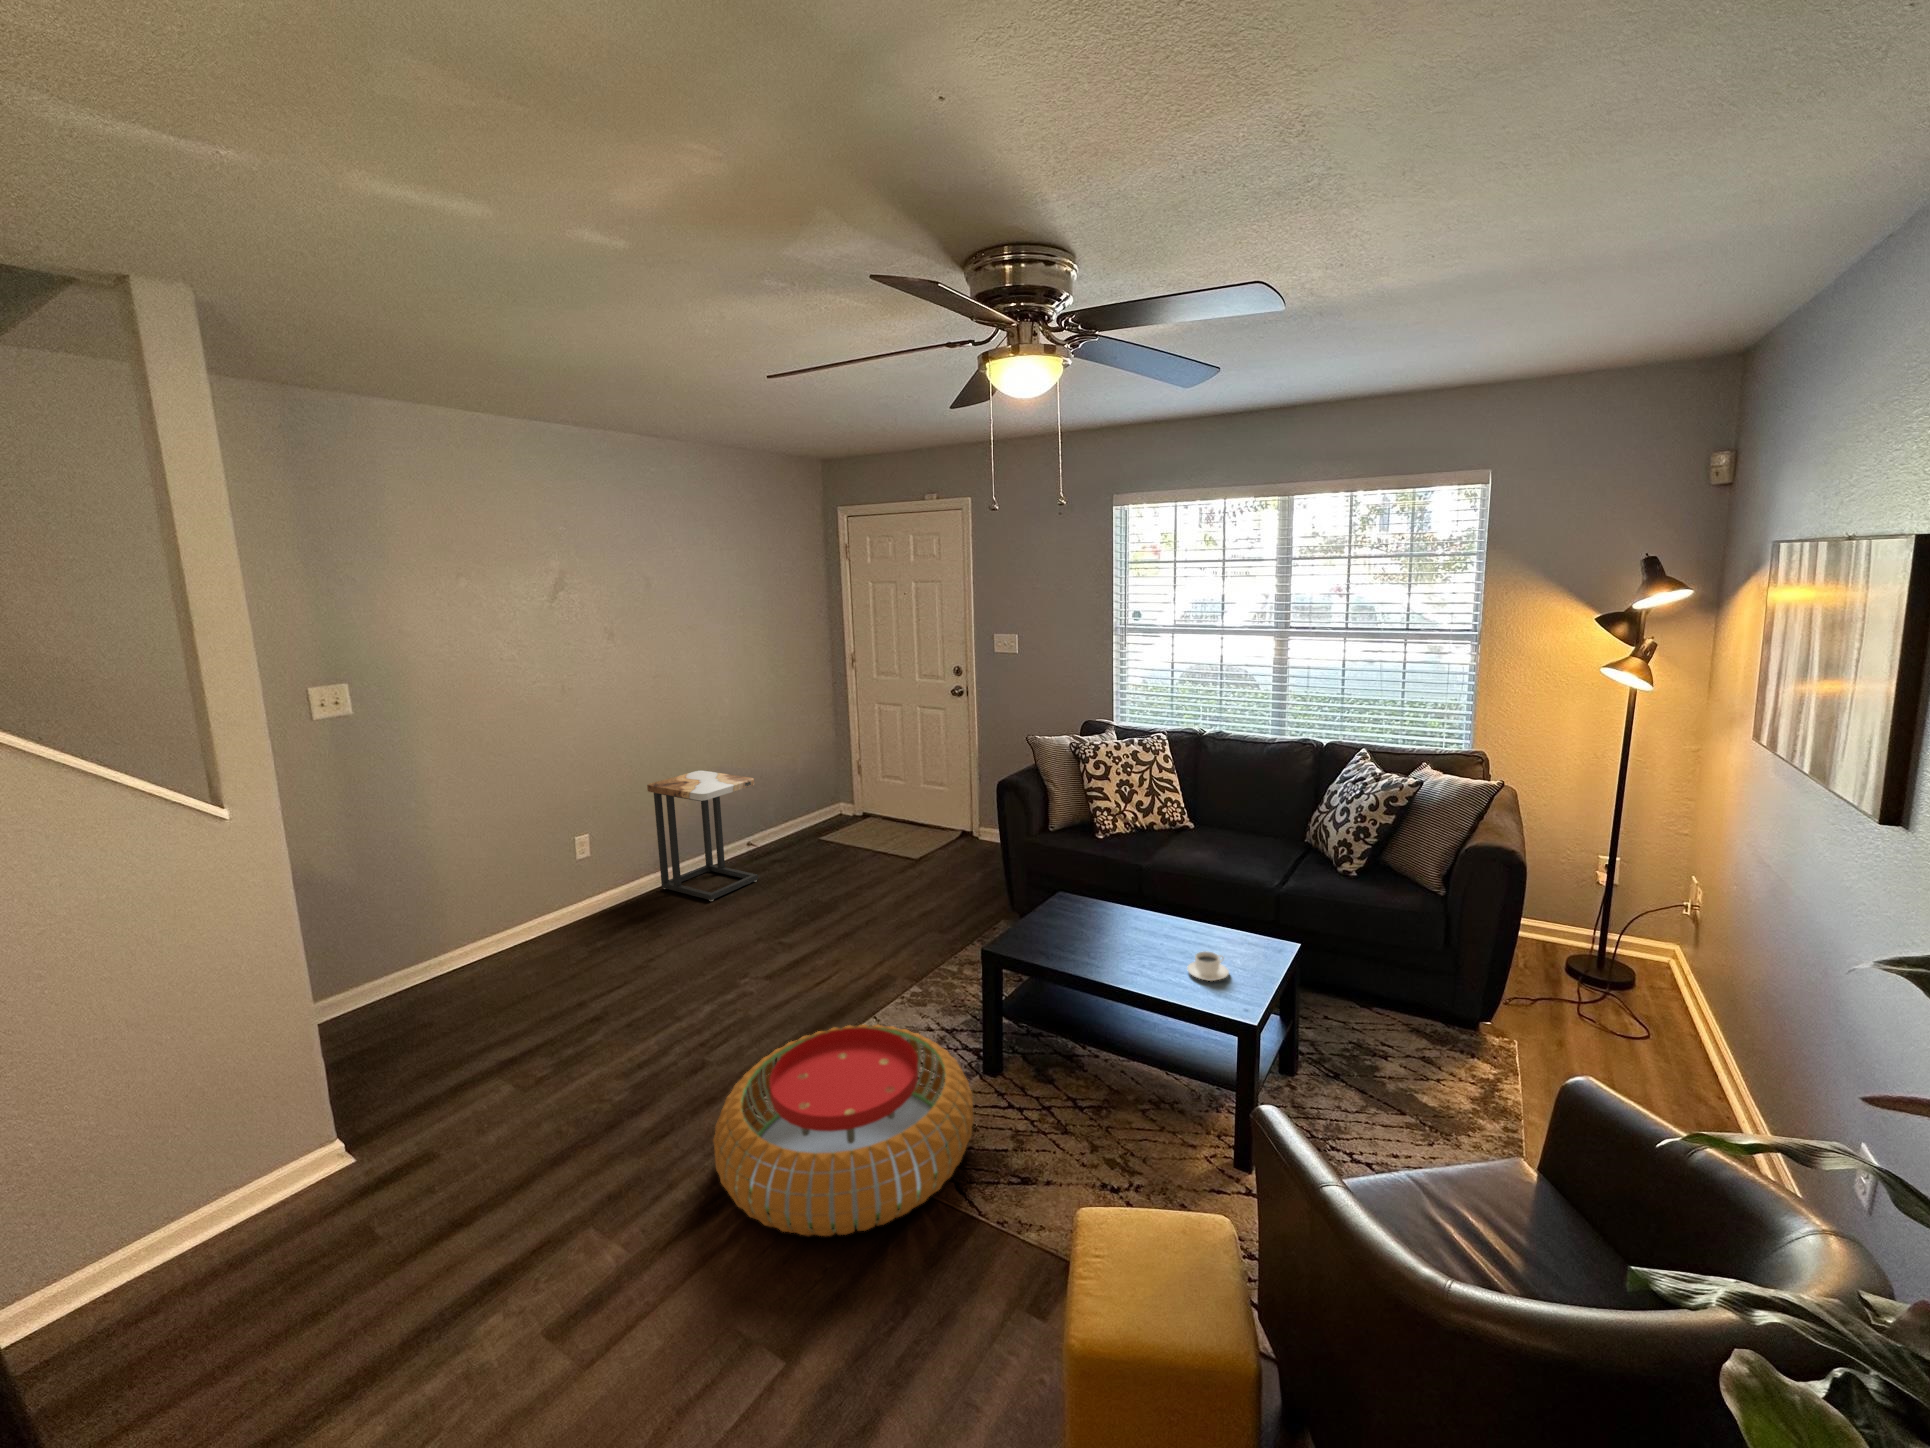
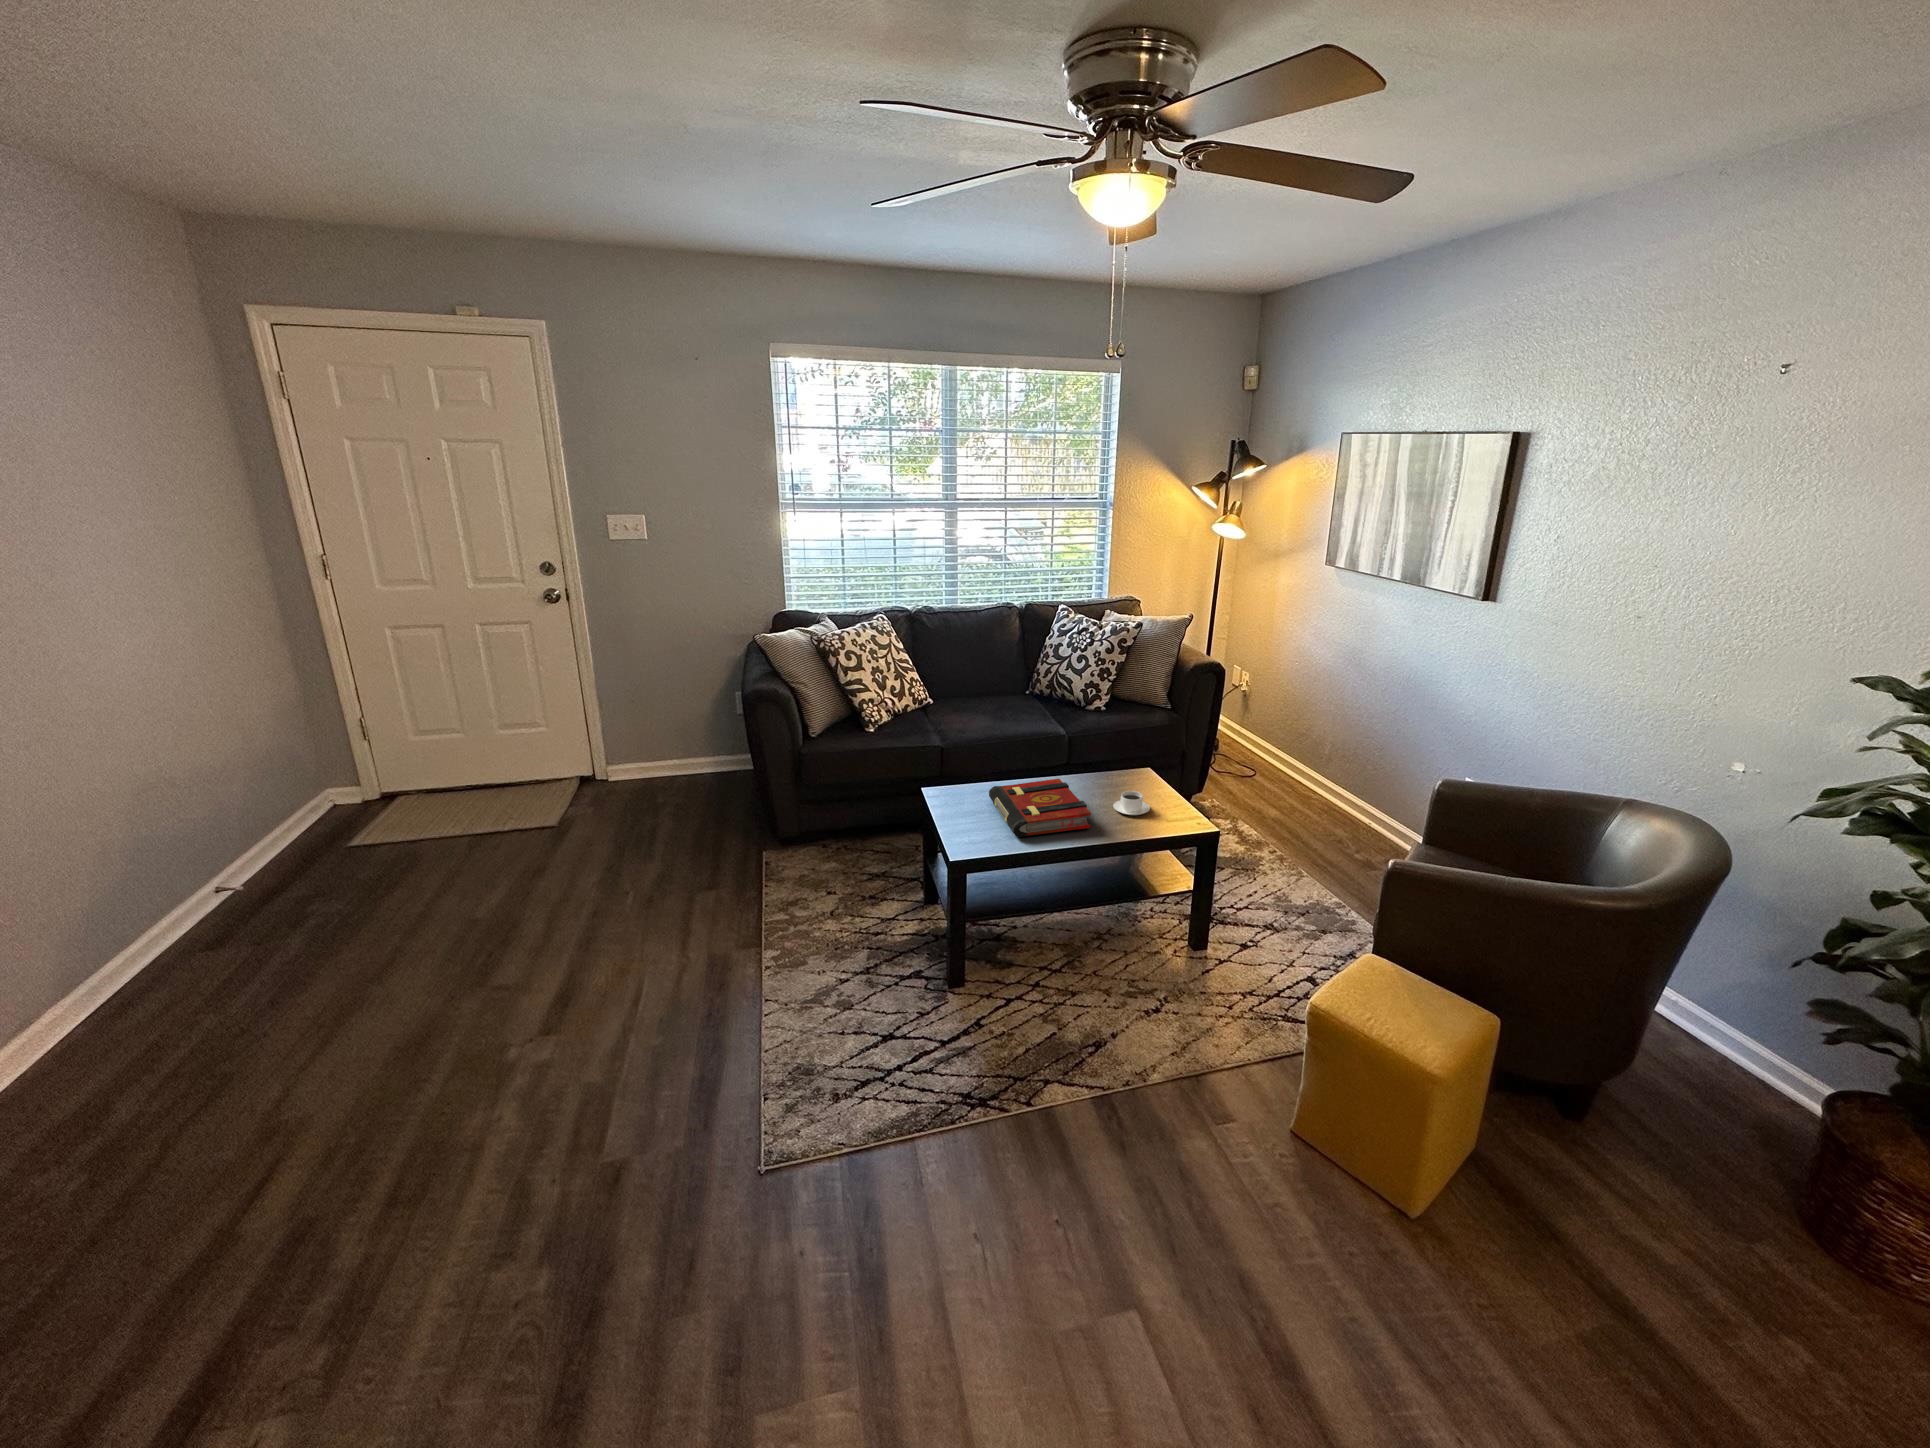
side table: present [647,771,758,901] -> none [26,772,321,1011]
book: none [1058,906,1165,971] -> present [989,779,1091,837]
pouf: present [713,1025,974,1236] -> none [776,973,1081,1242]

